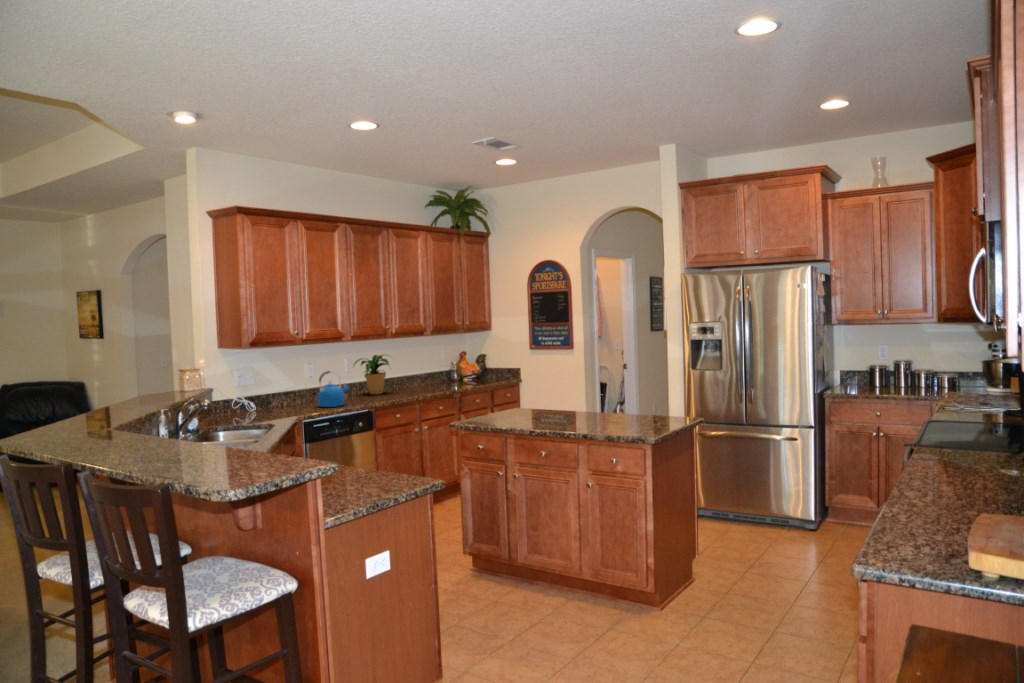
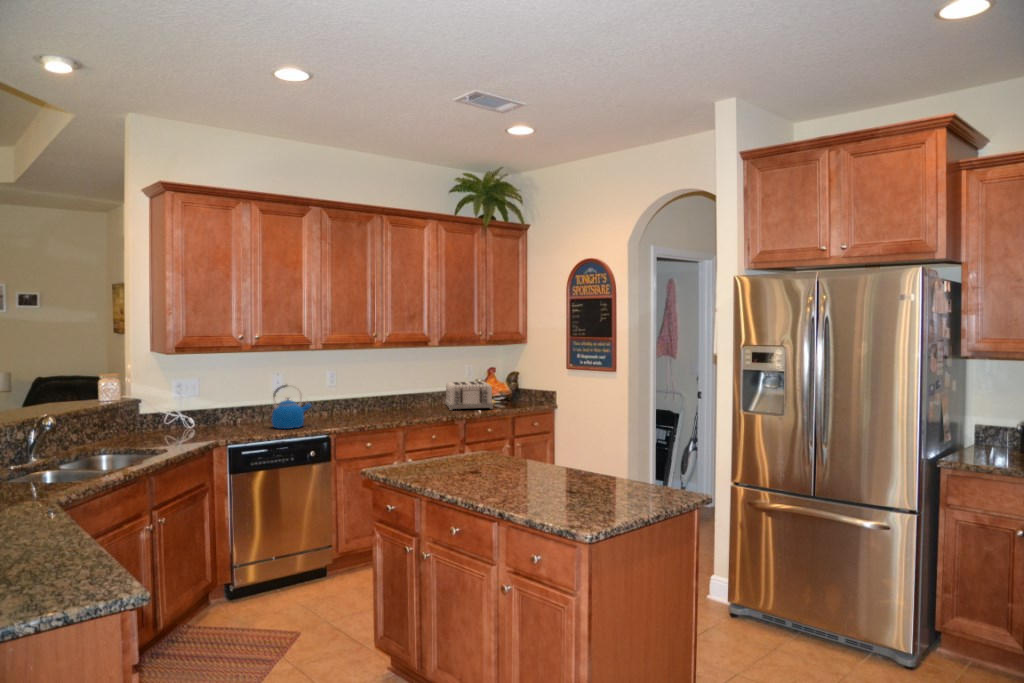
potted plant: present [354,355,389,394] -> none [336,367,387,414]
toaster: none [432,363,476,387] -> present [445,381,493,410]

